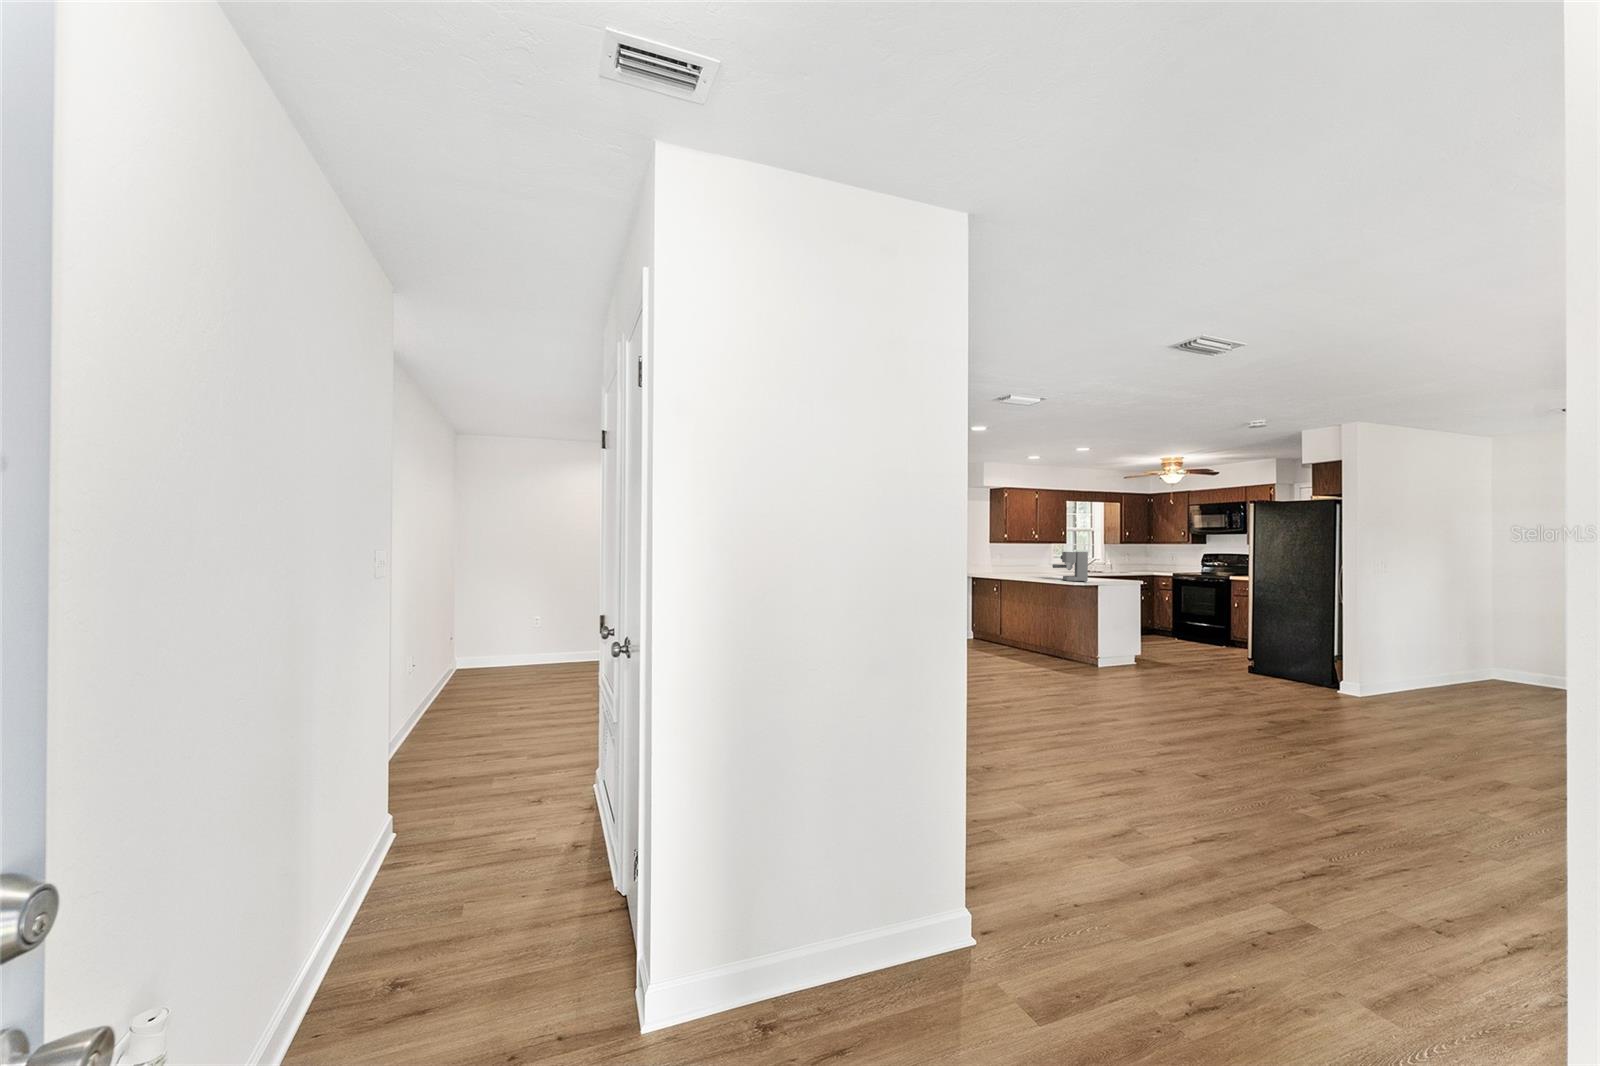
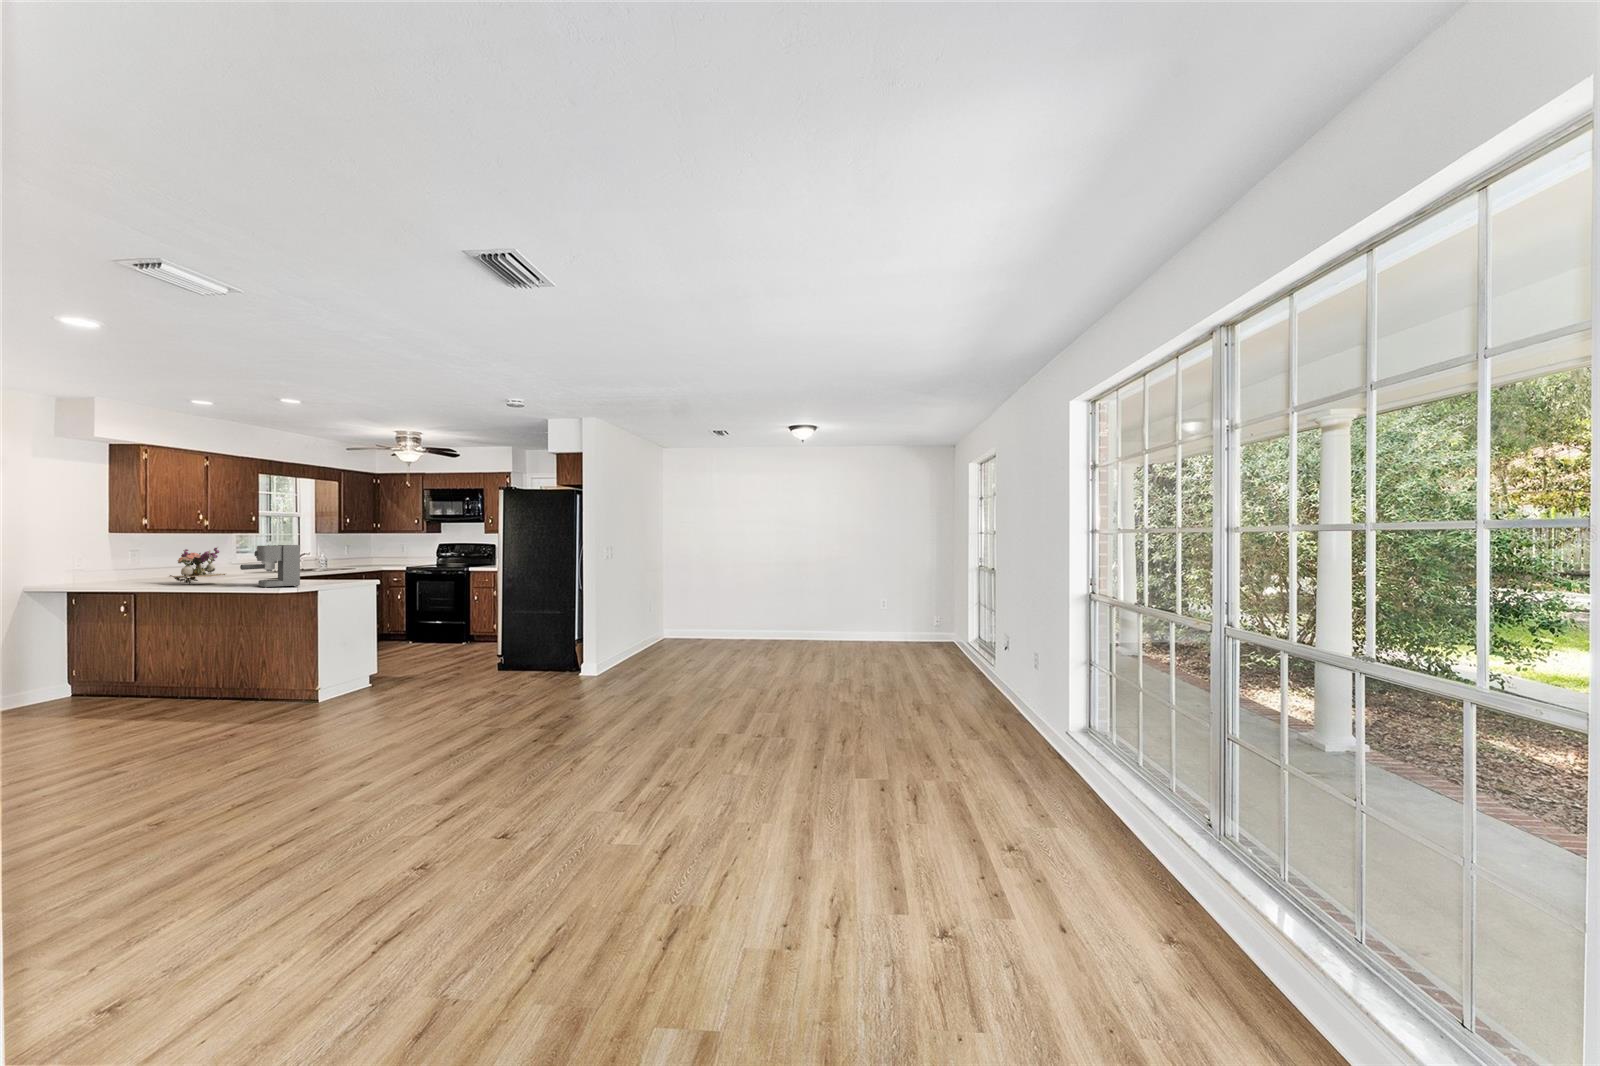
flower arrangement: none [1015,552,1046,576] -> present [169,547,225,584]

